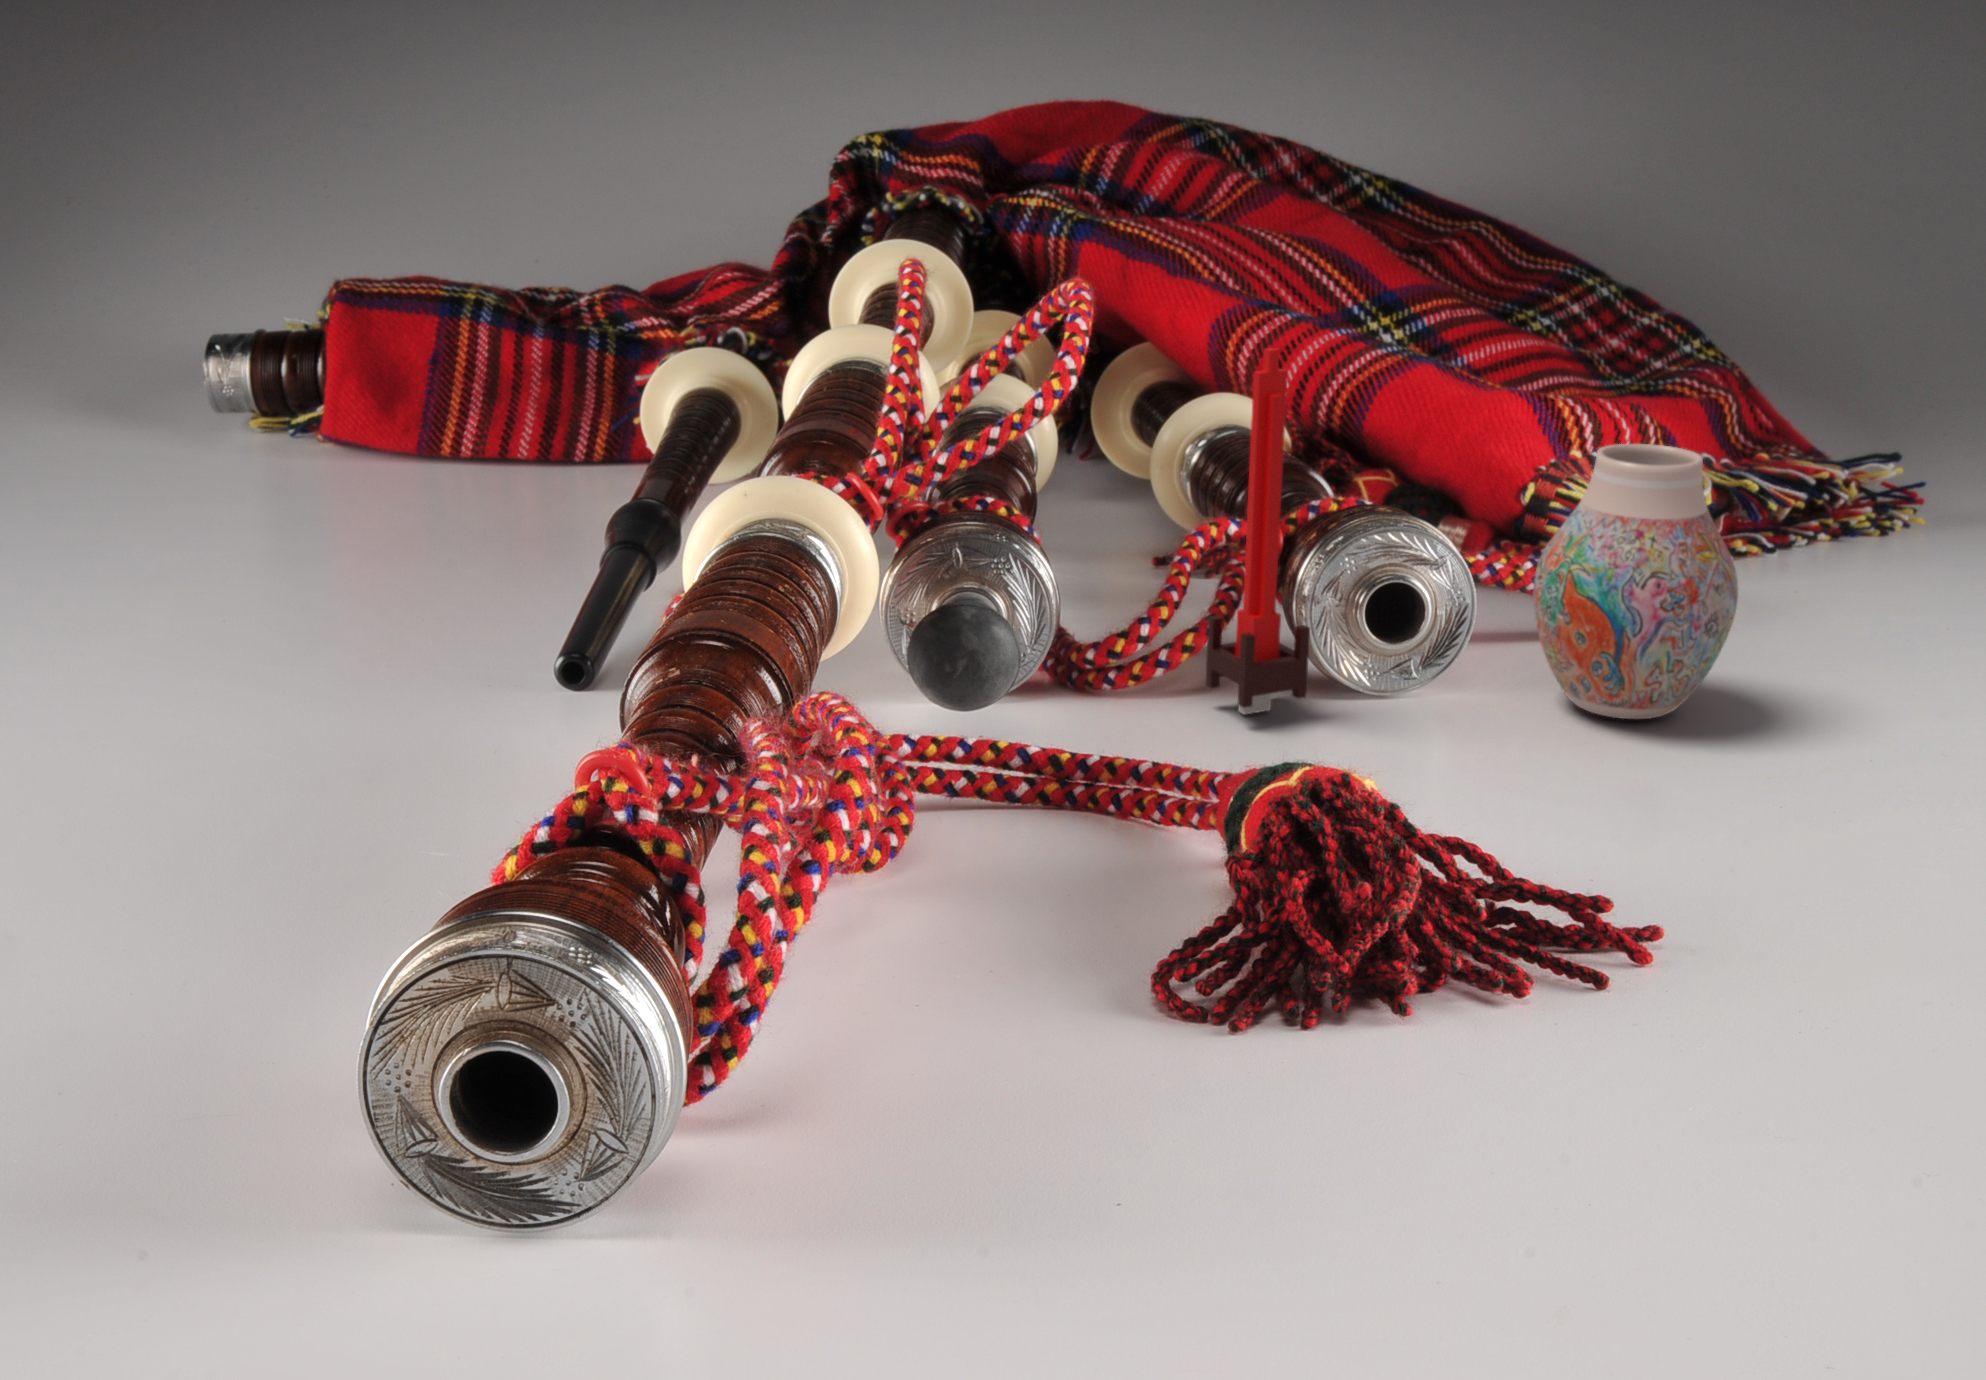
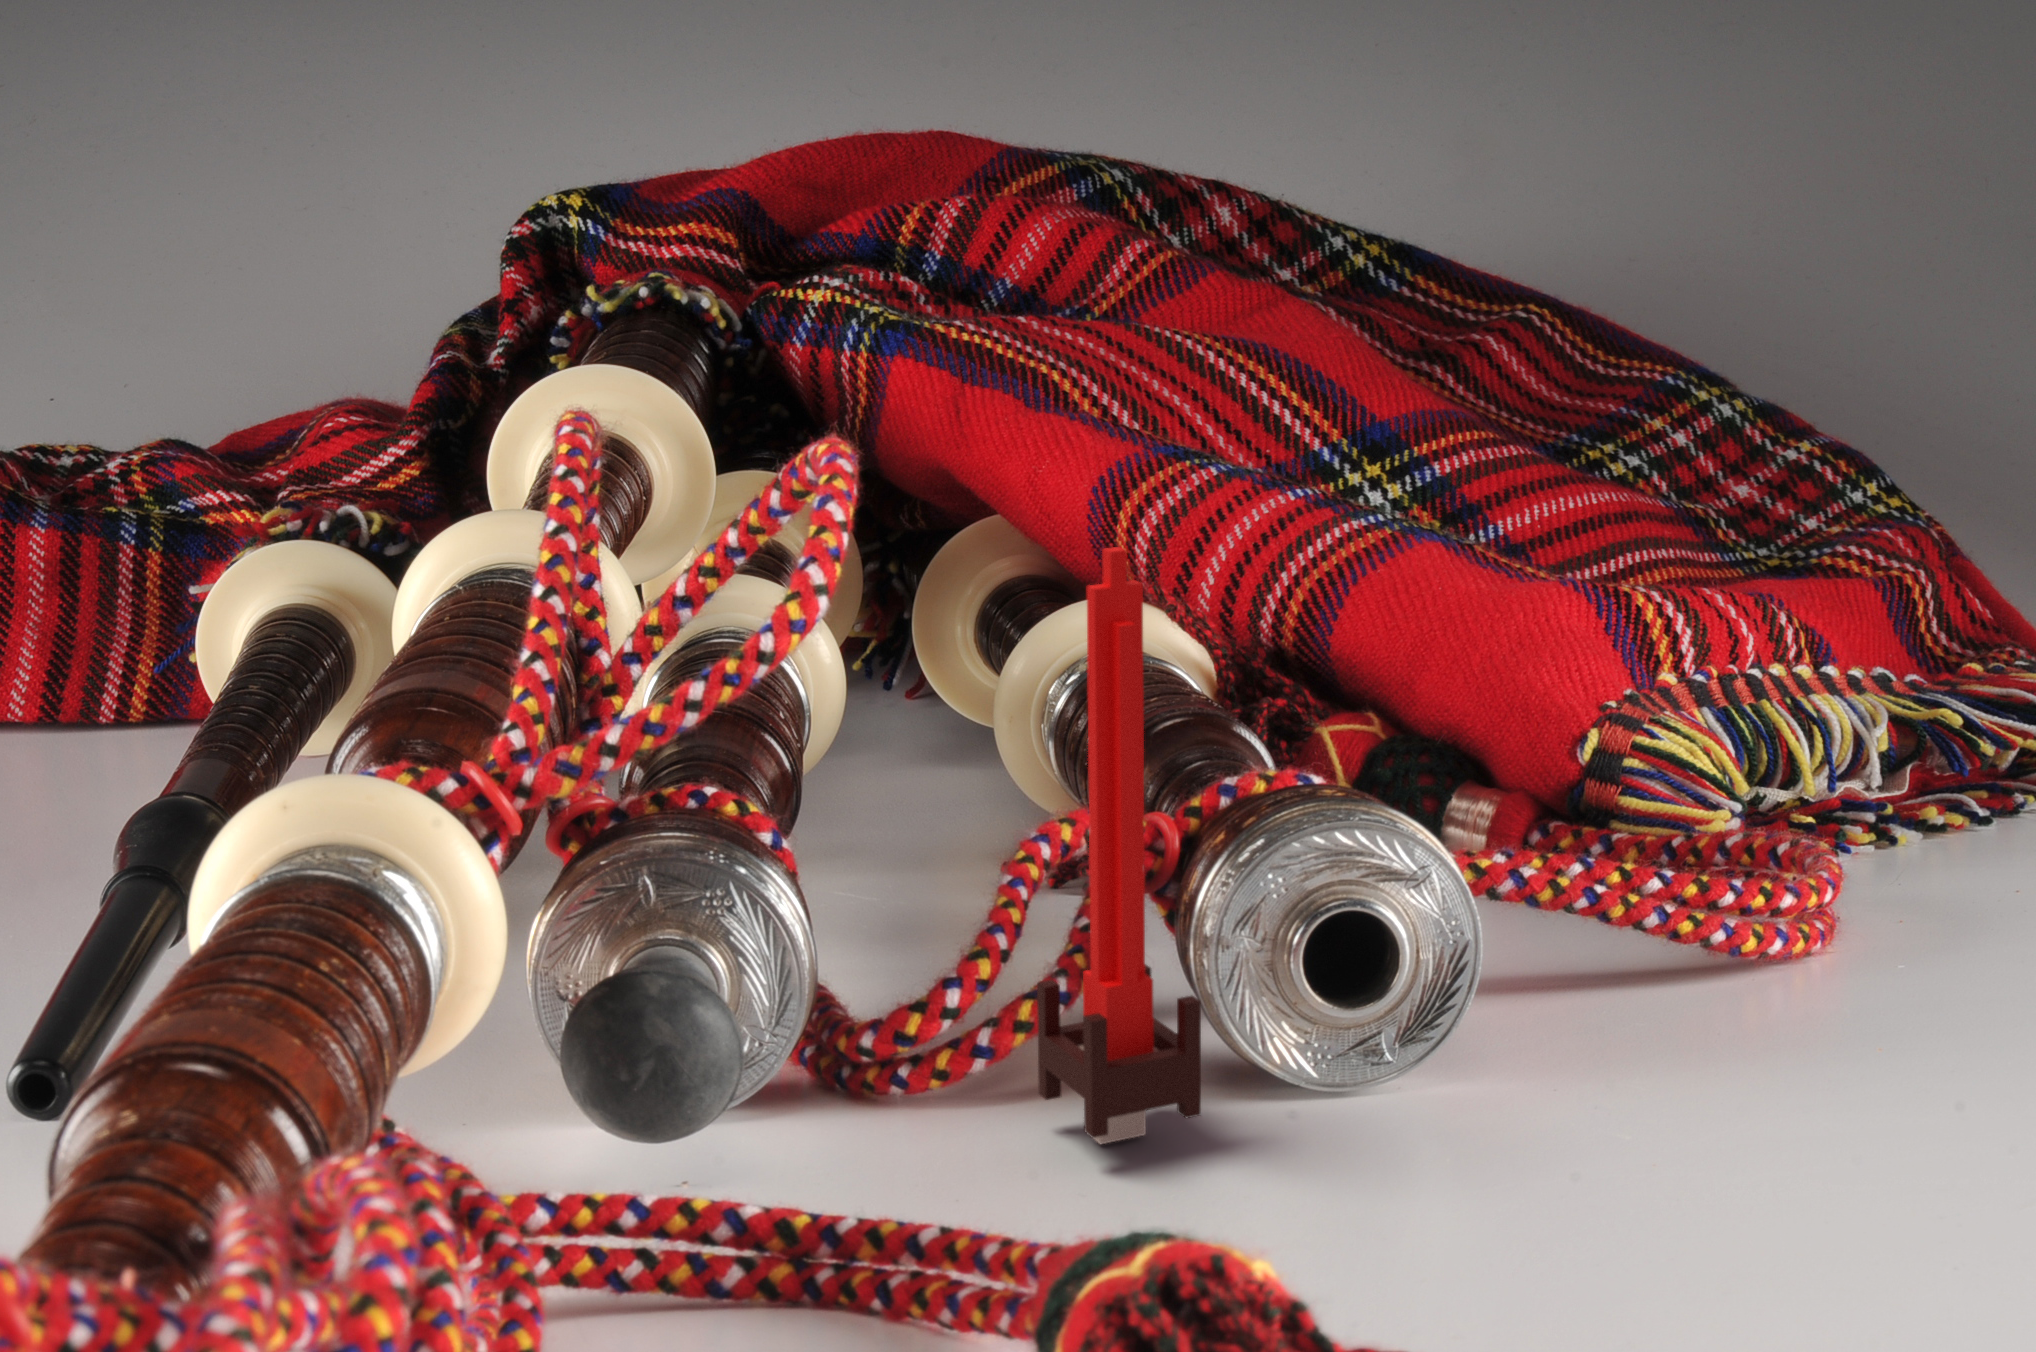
vase: present [1533,444,1738,719] -> none [1574,686,1909,1144]

